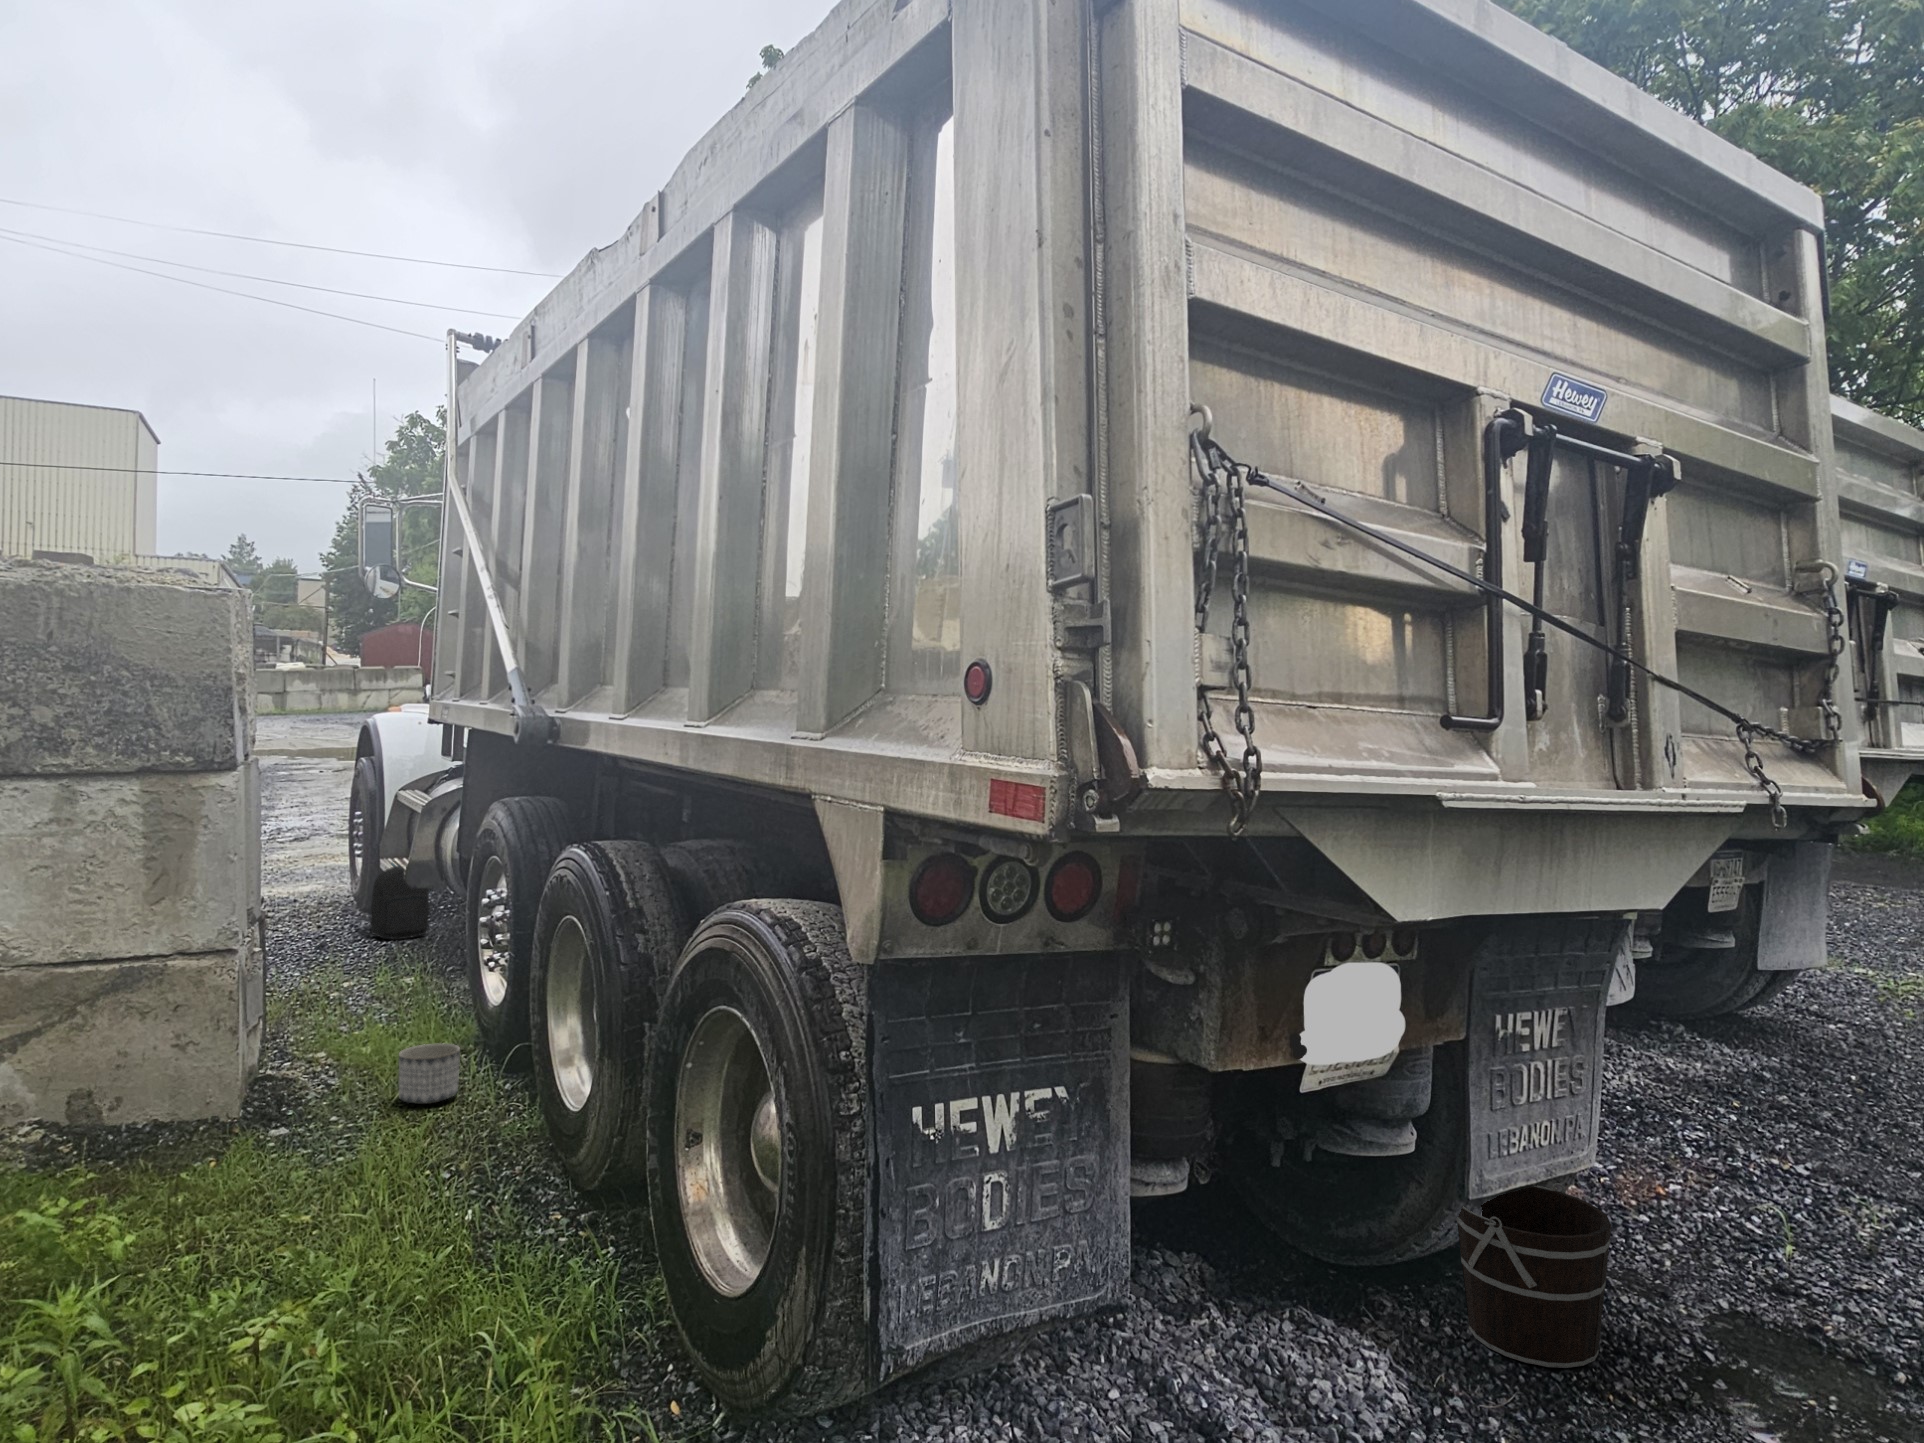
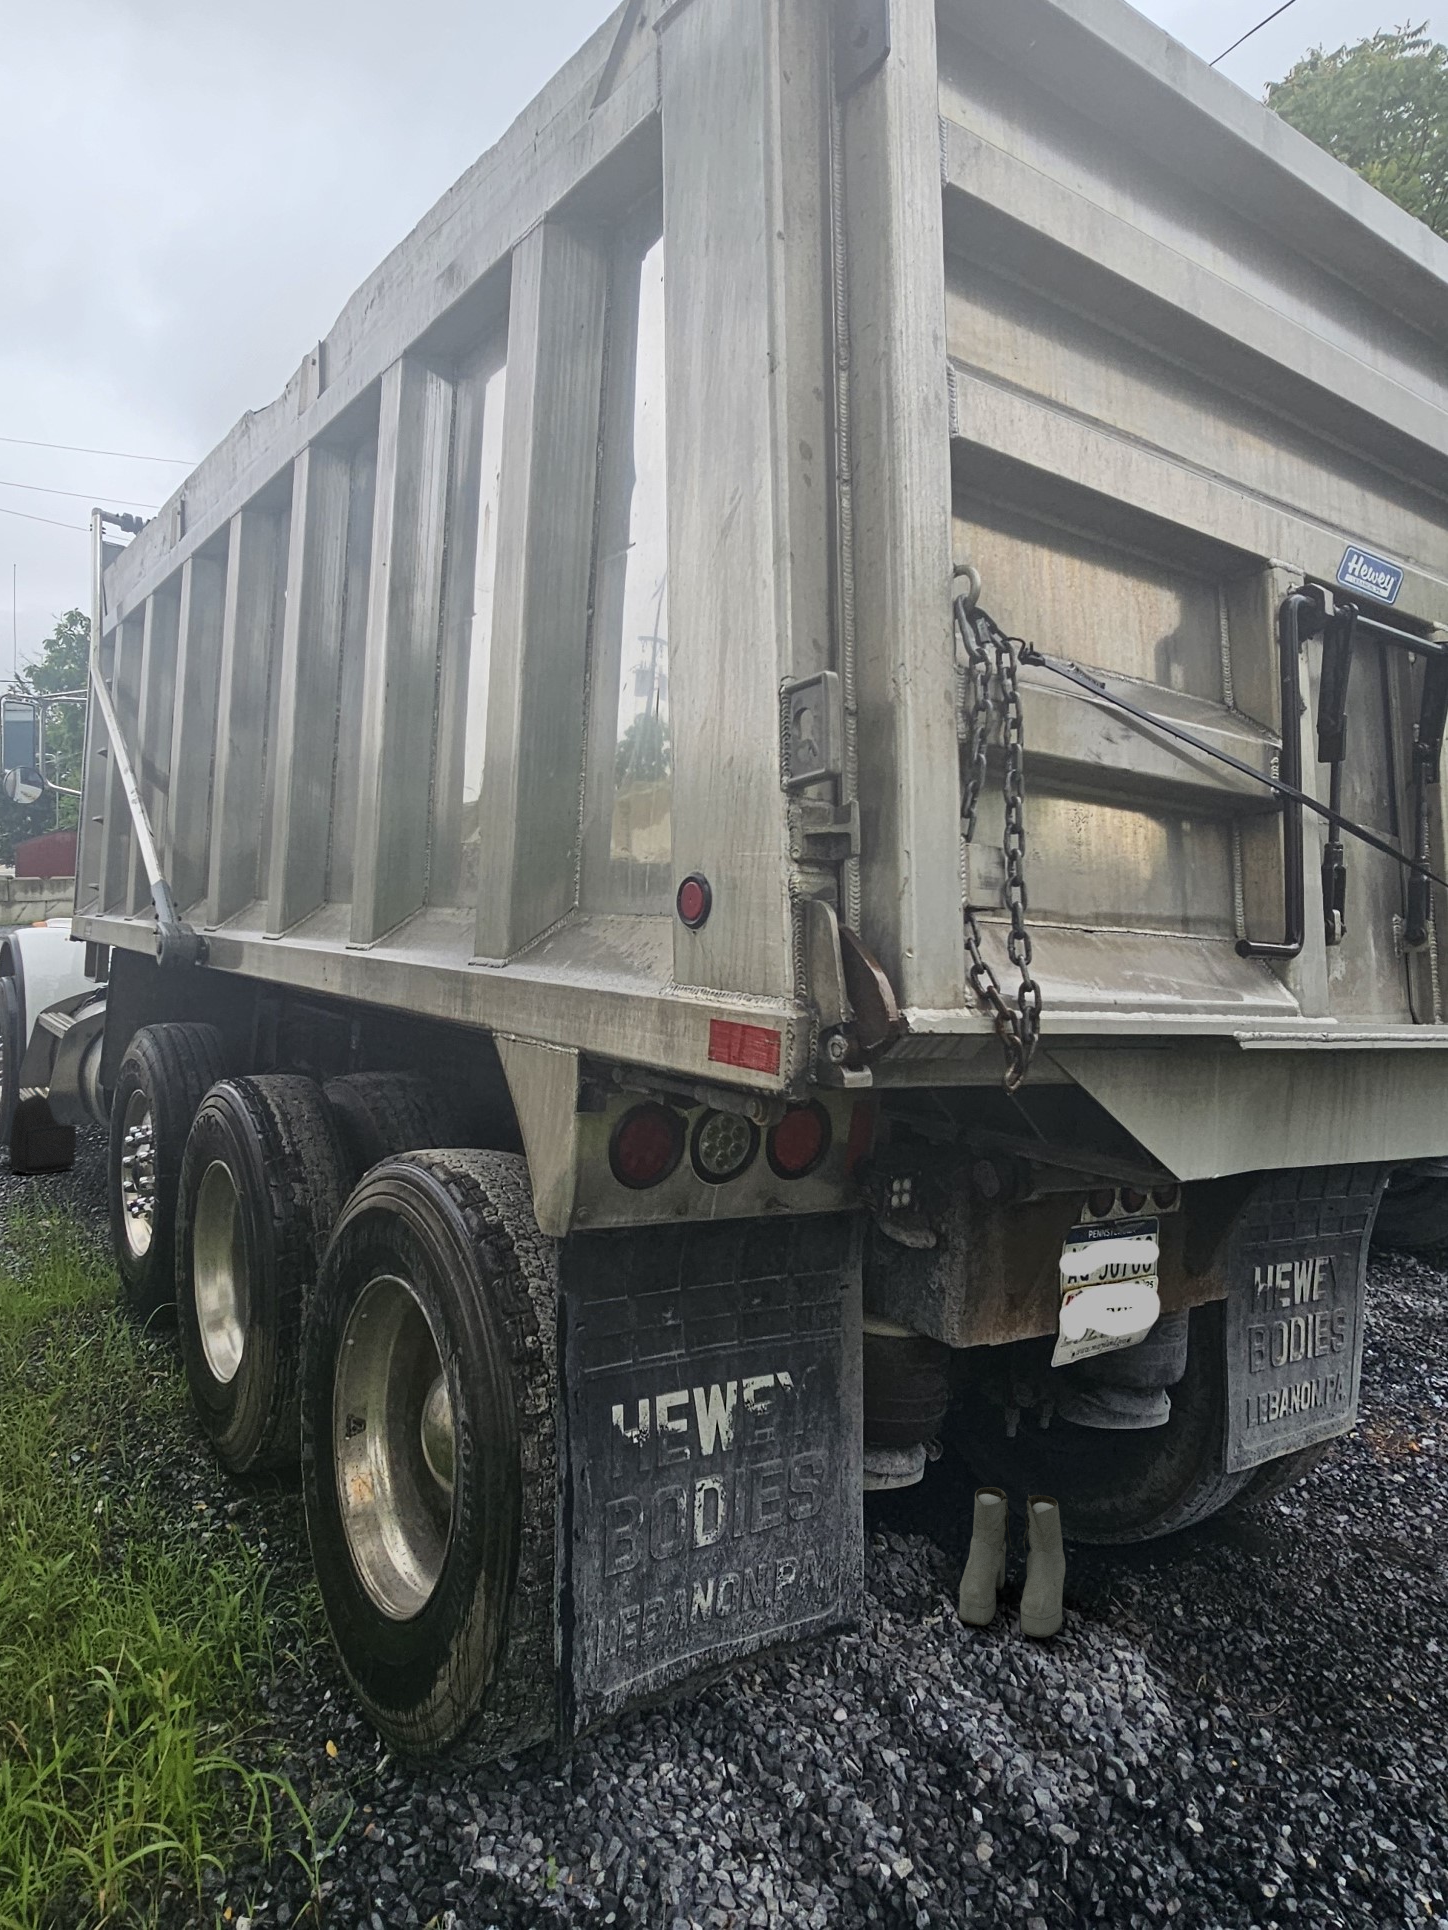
planter: present [399,1043,460,1104] -> none [24,1301,96,1371]
bucket: present [1456,1183,1611,1368] -> none [1208,1448,1384,1663]
boots: none [1224,1210,1322,1340] -> present [959,1487,1065,1638]

